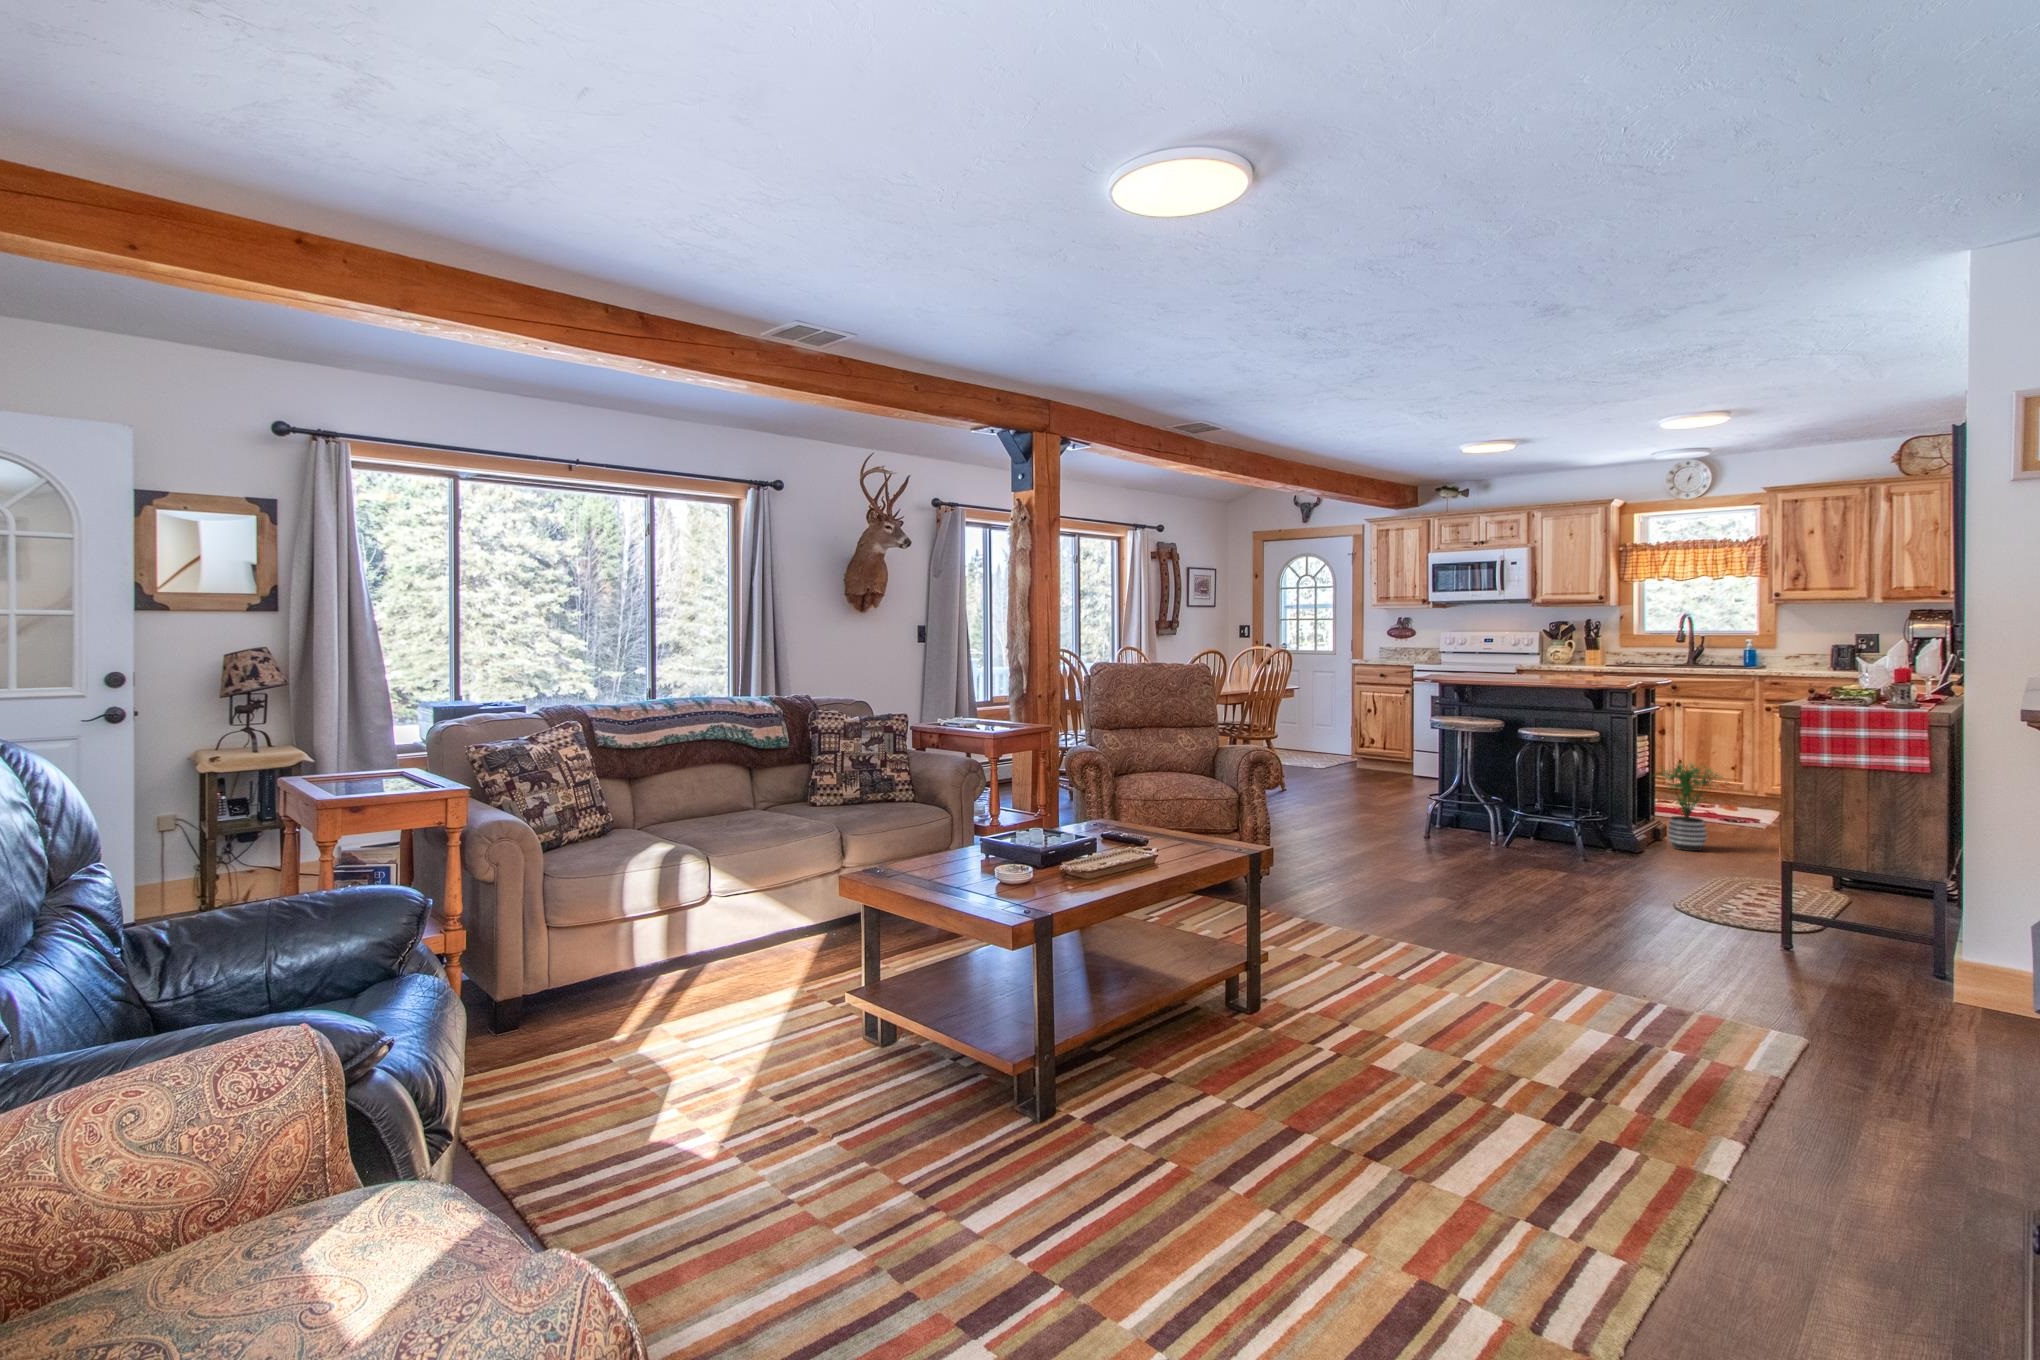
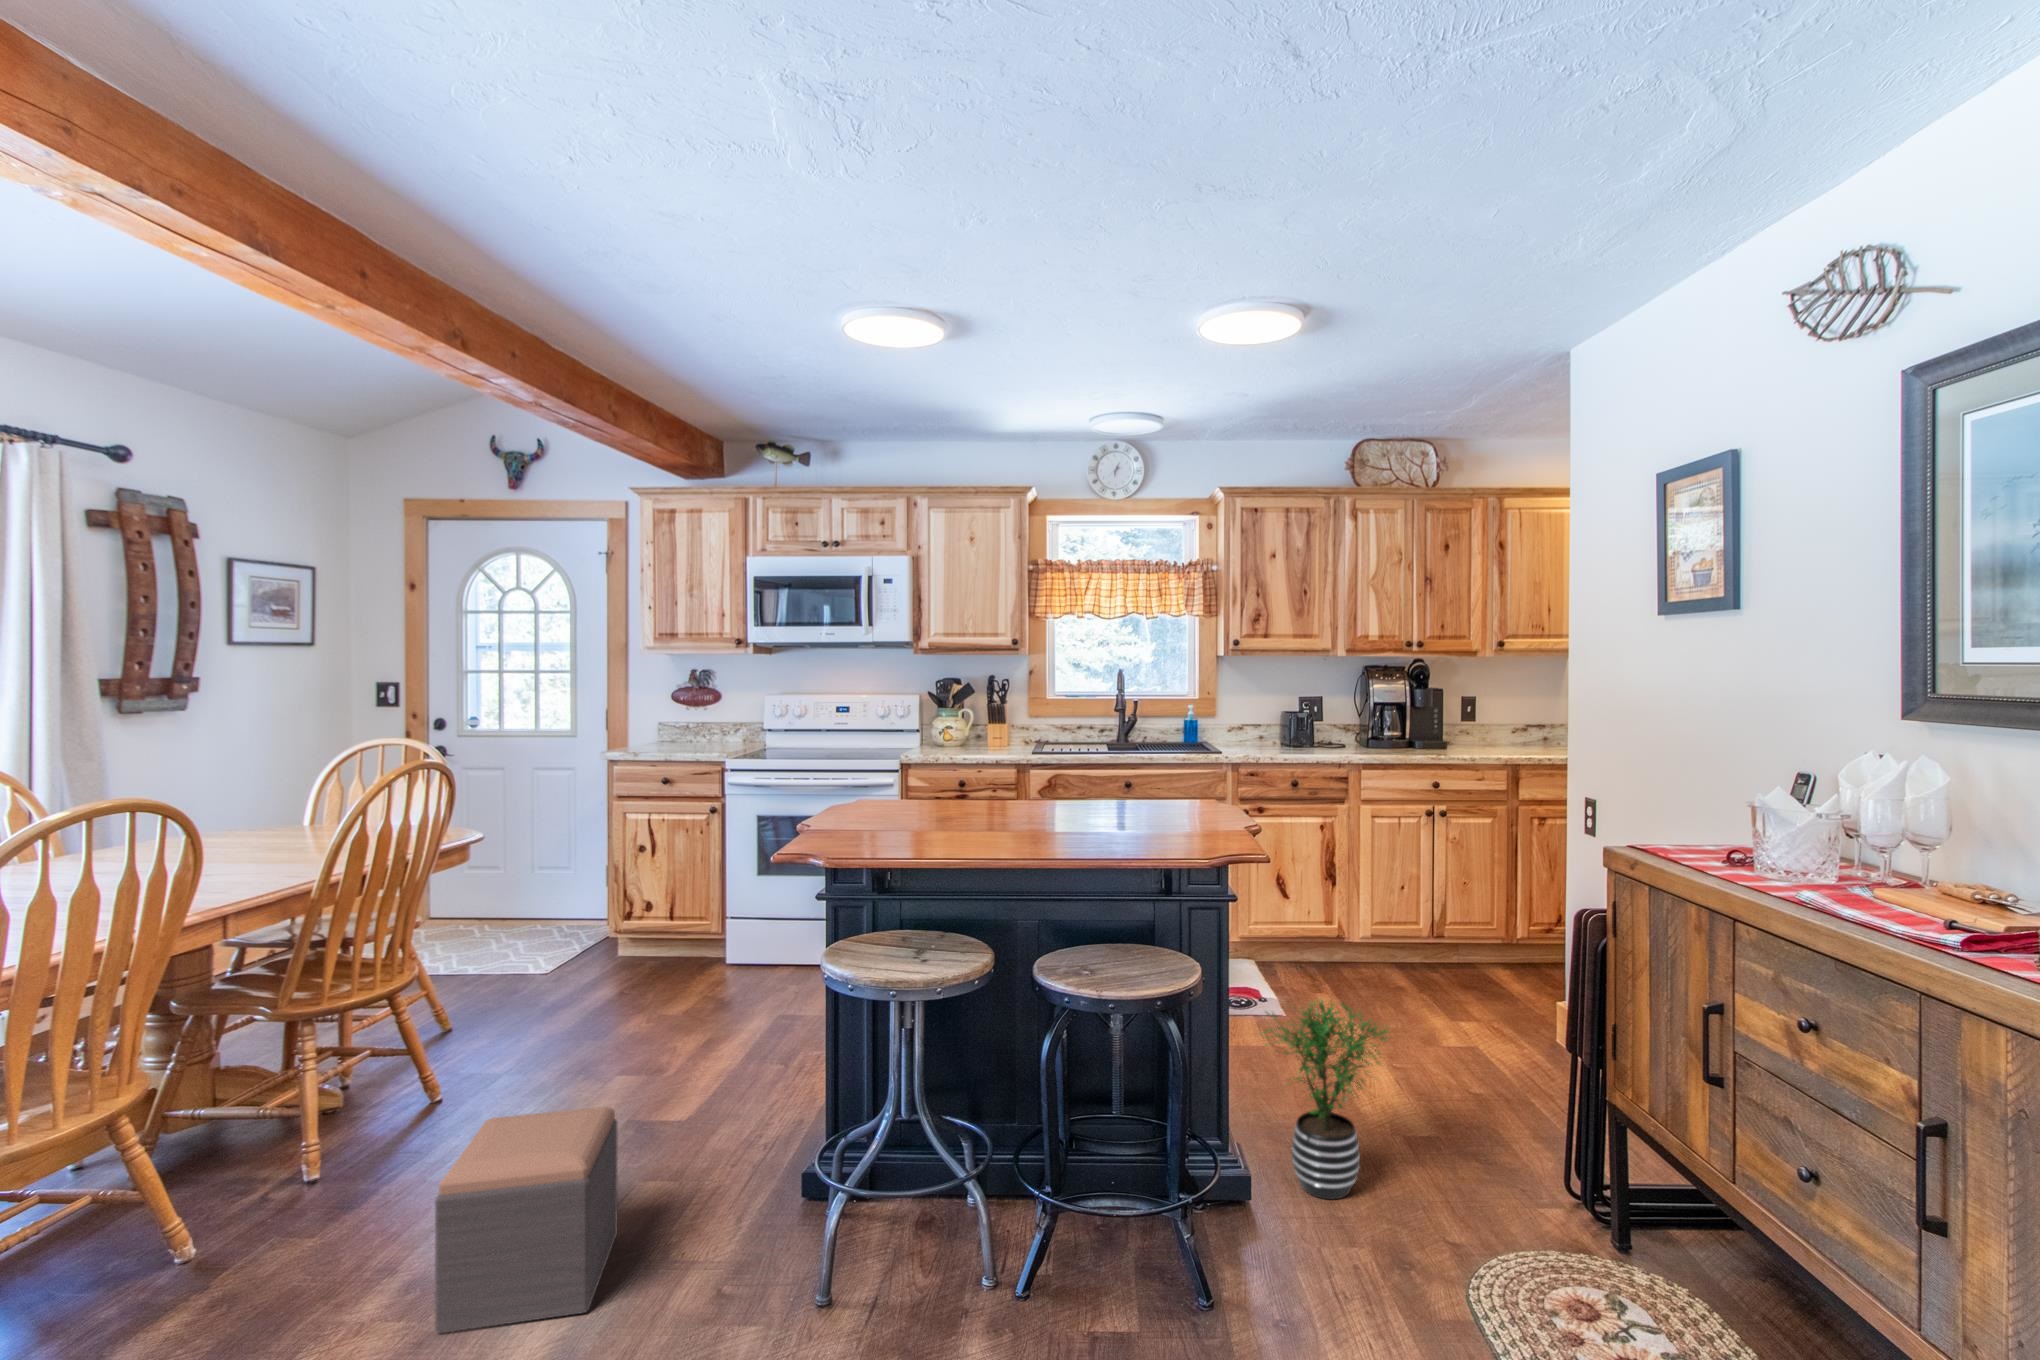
footstool: none [1300,761,1356,819] -> present [435,1107,617,1333]

